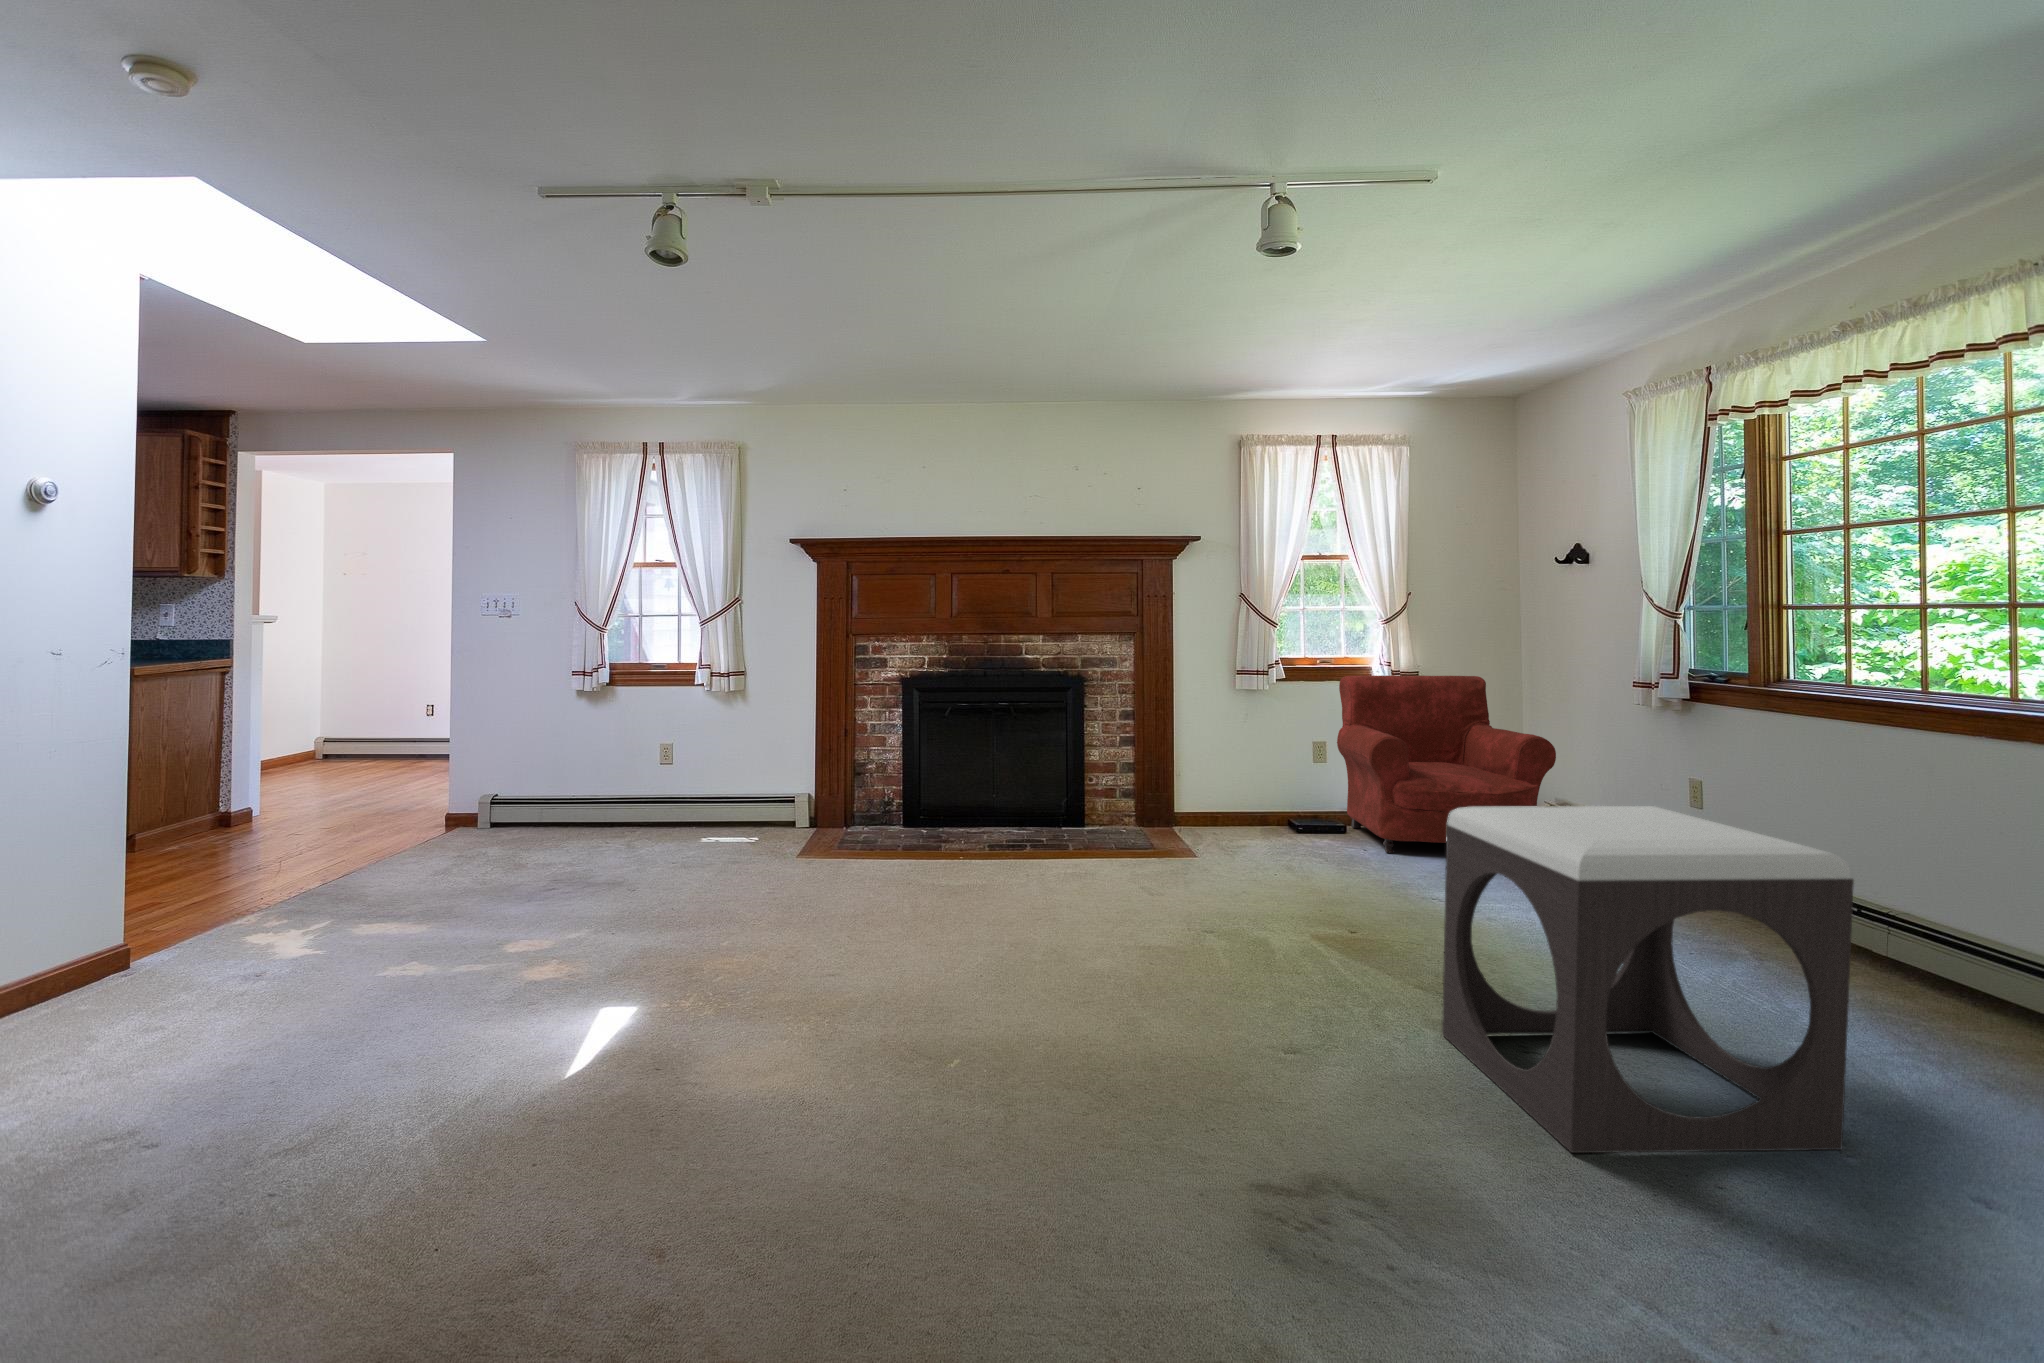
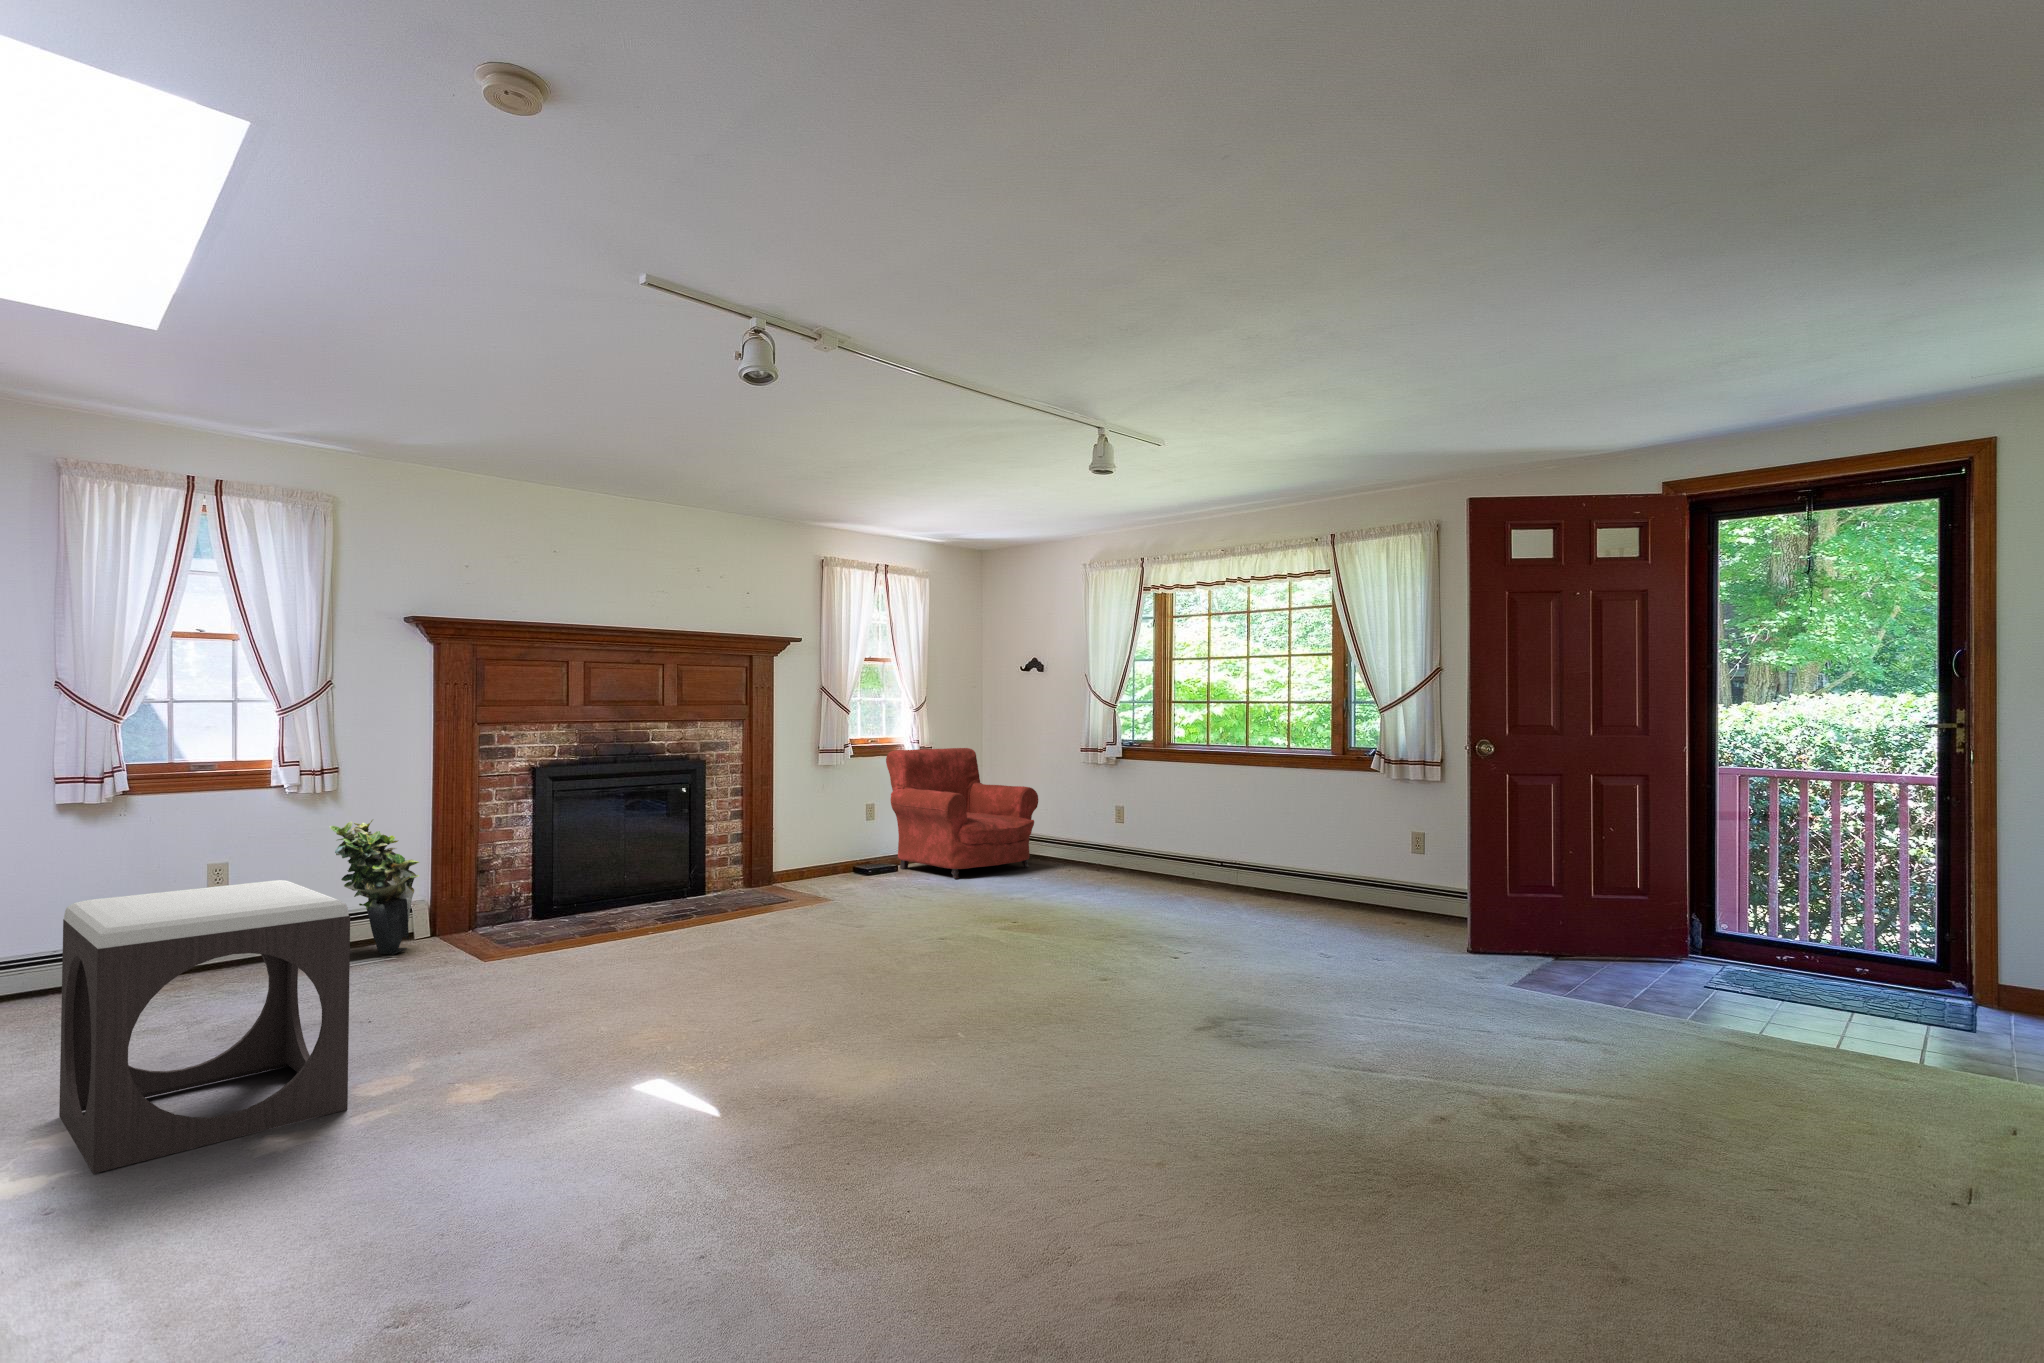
potted plant: none [713,717,785,837] -> present [330,820,419,955]
footstool: present [1442,806,1854,1153] -> present [59,880,350,1174]

